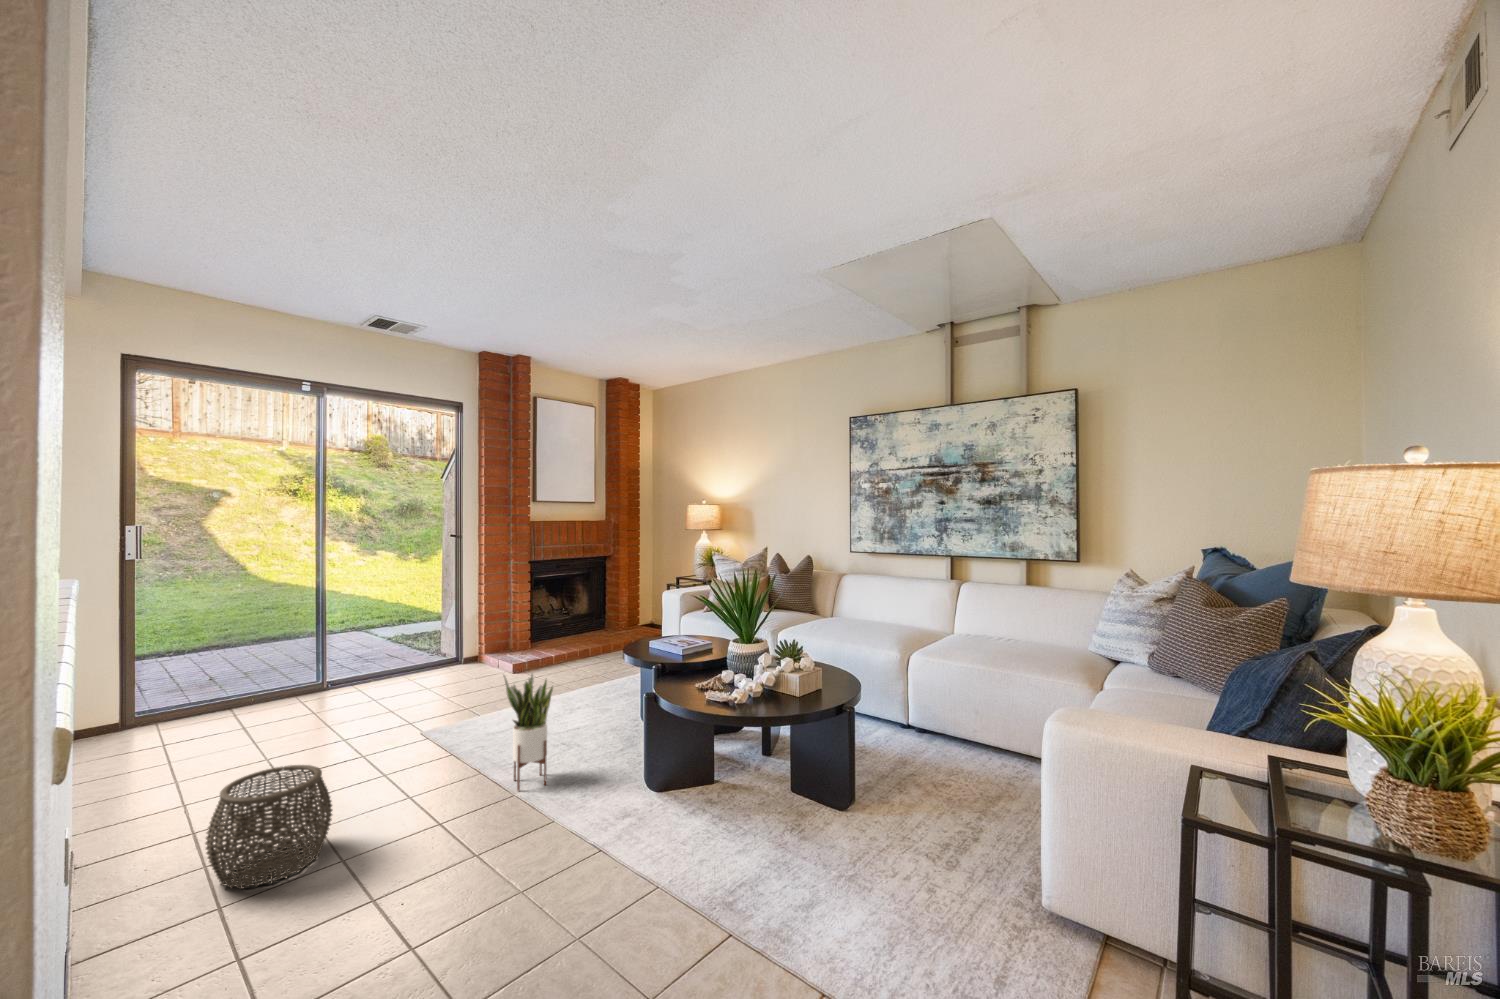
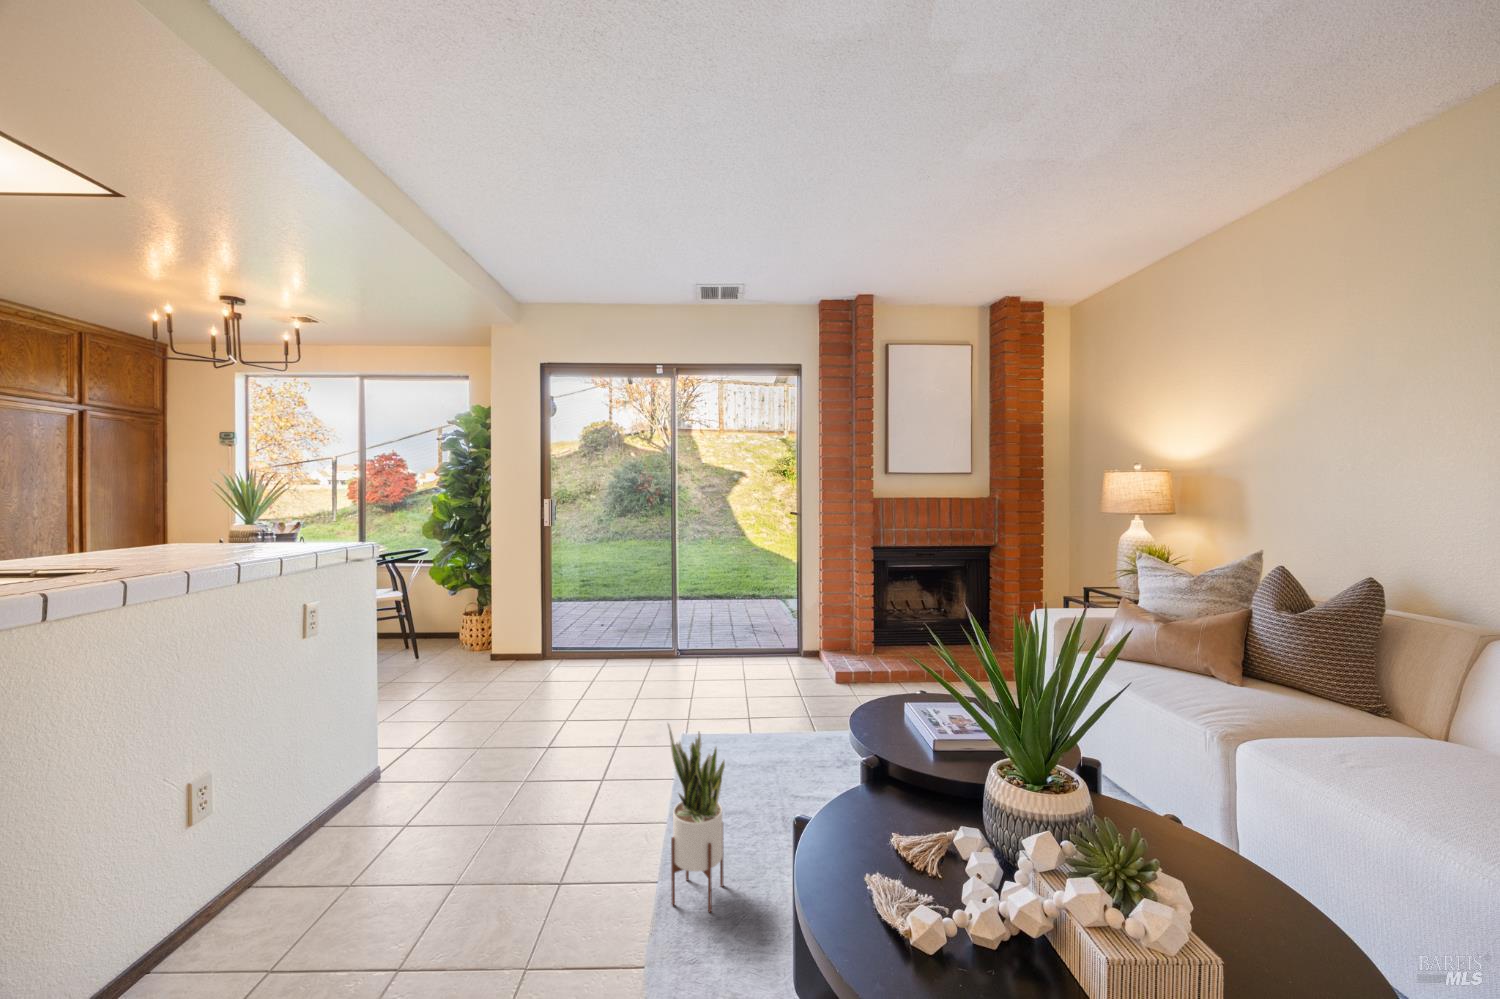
woven basket: present [205,765,332,889] -> none [324,777,460,926]

